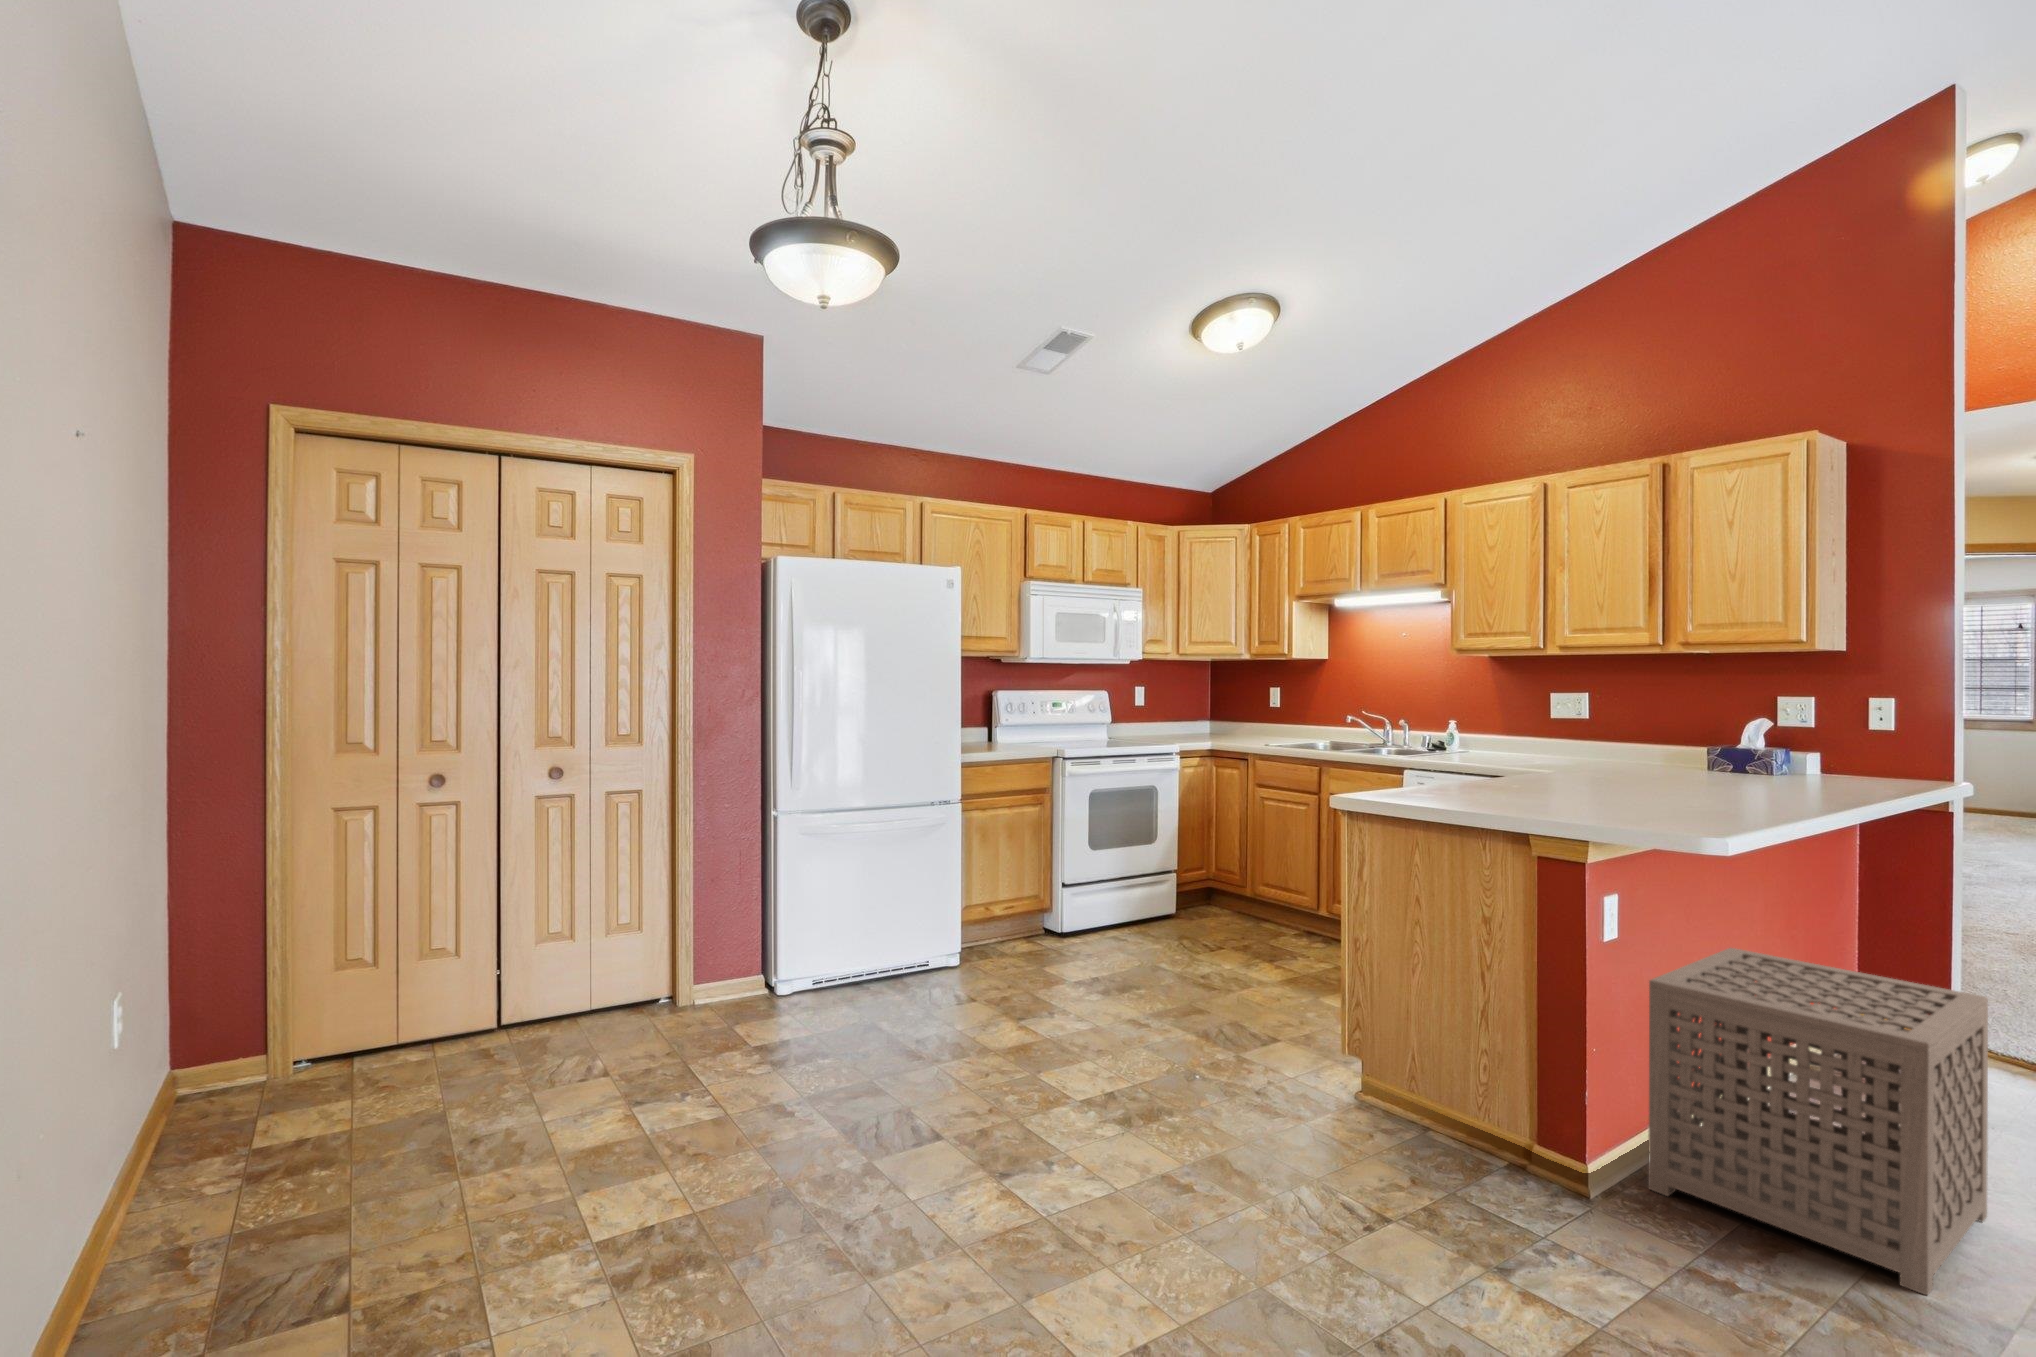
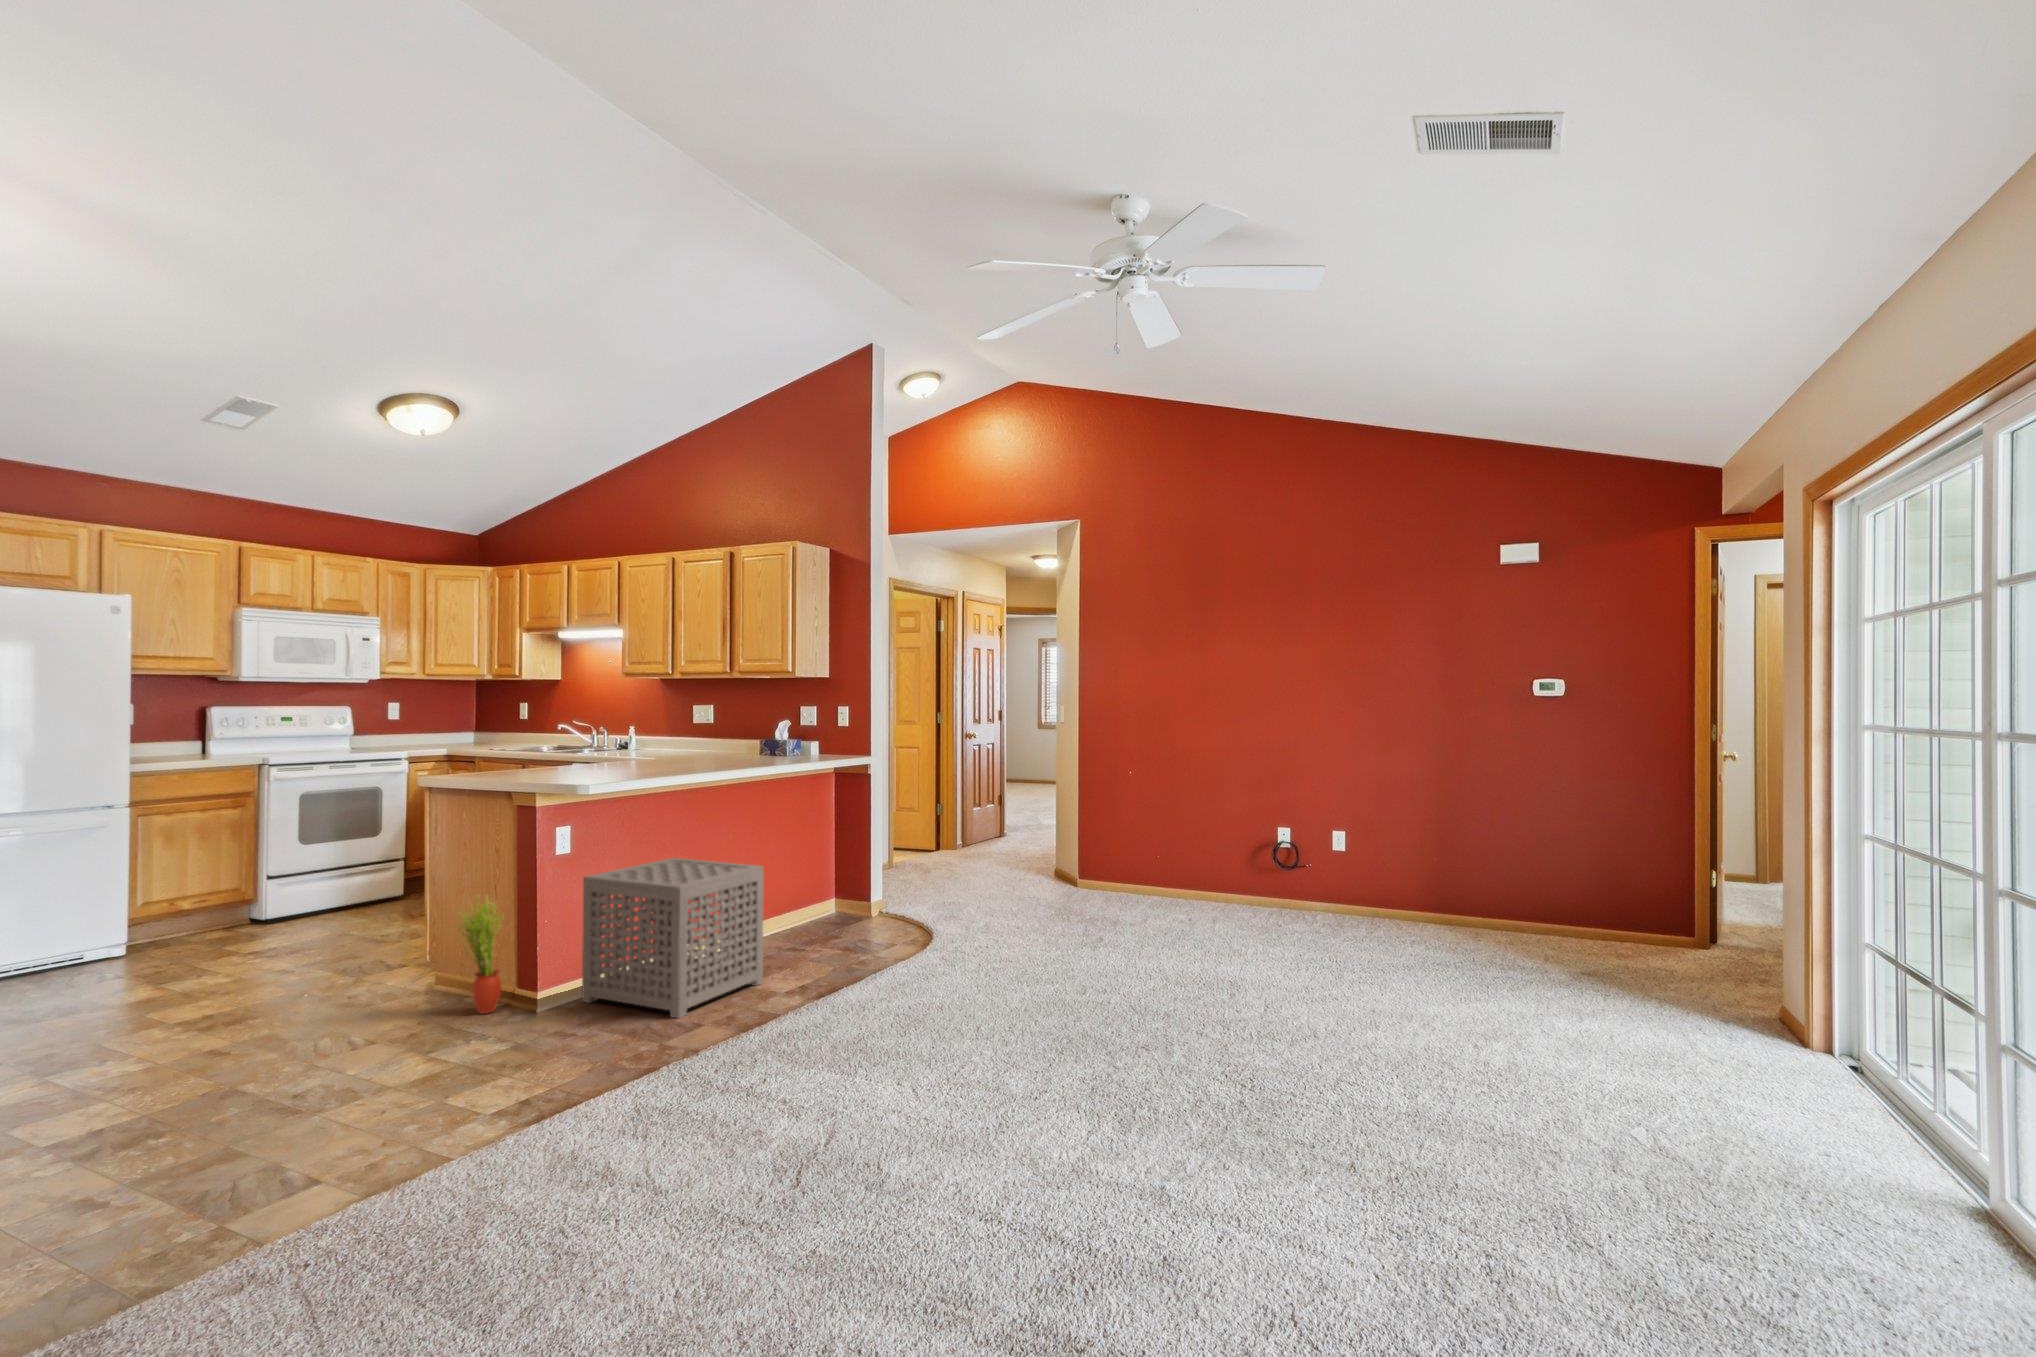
potted plant: none [1446,985,1530,1183] -> present [456,896,504,1014]

